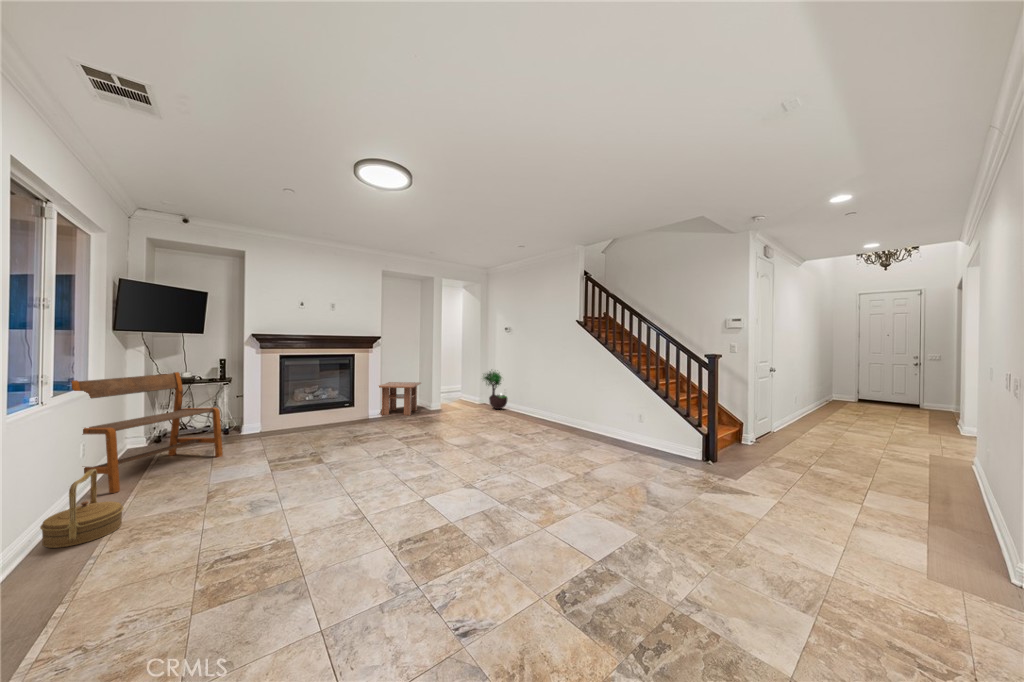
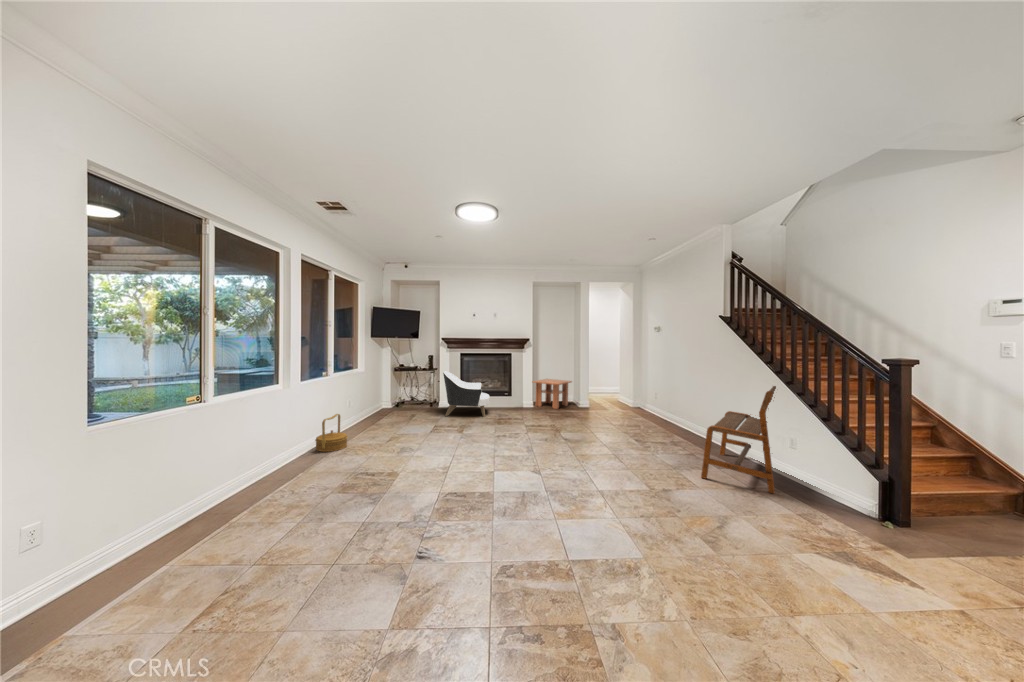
potted tree: present [484,371,507,409] -> none [627,370,656,414]
bench: present [71,372,223,493] -> present [701,386,776,493]
armchair: none [260,381,333,444] -> present [443,371,490,417]

